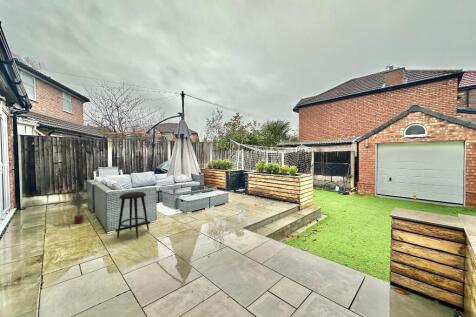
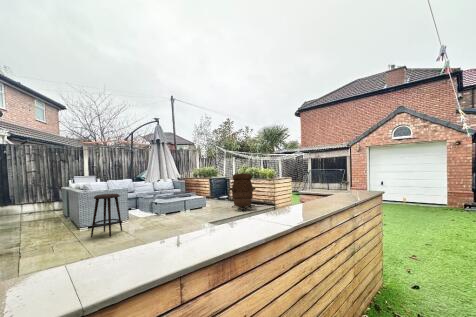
lounge chair: none [249,169,275,208] -> present [229,173,256,212]
potted tree: present [71,187,93,224] -> none [44,191,70,228]

